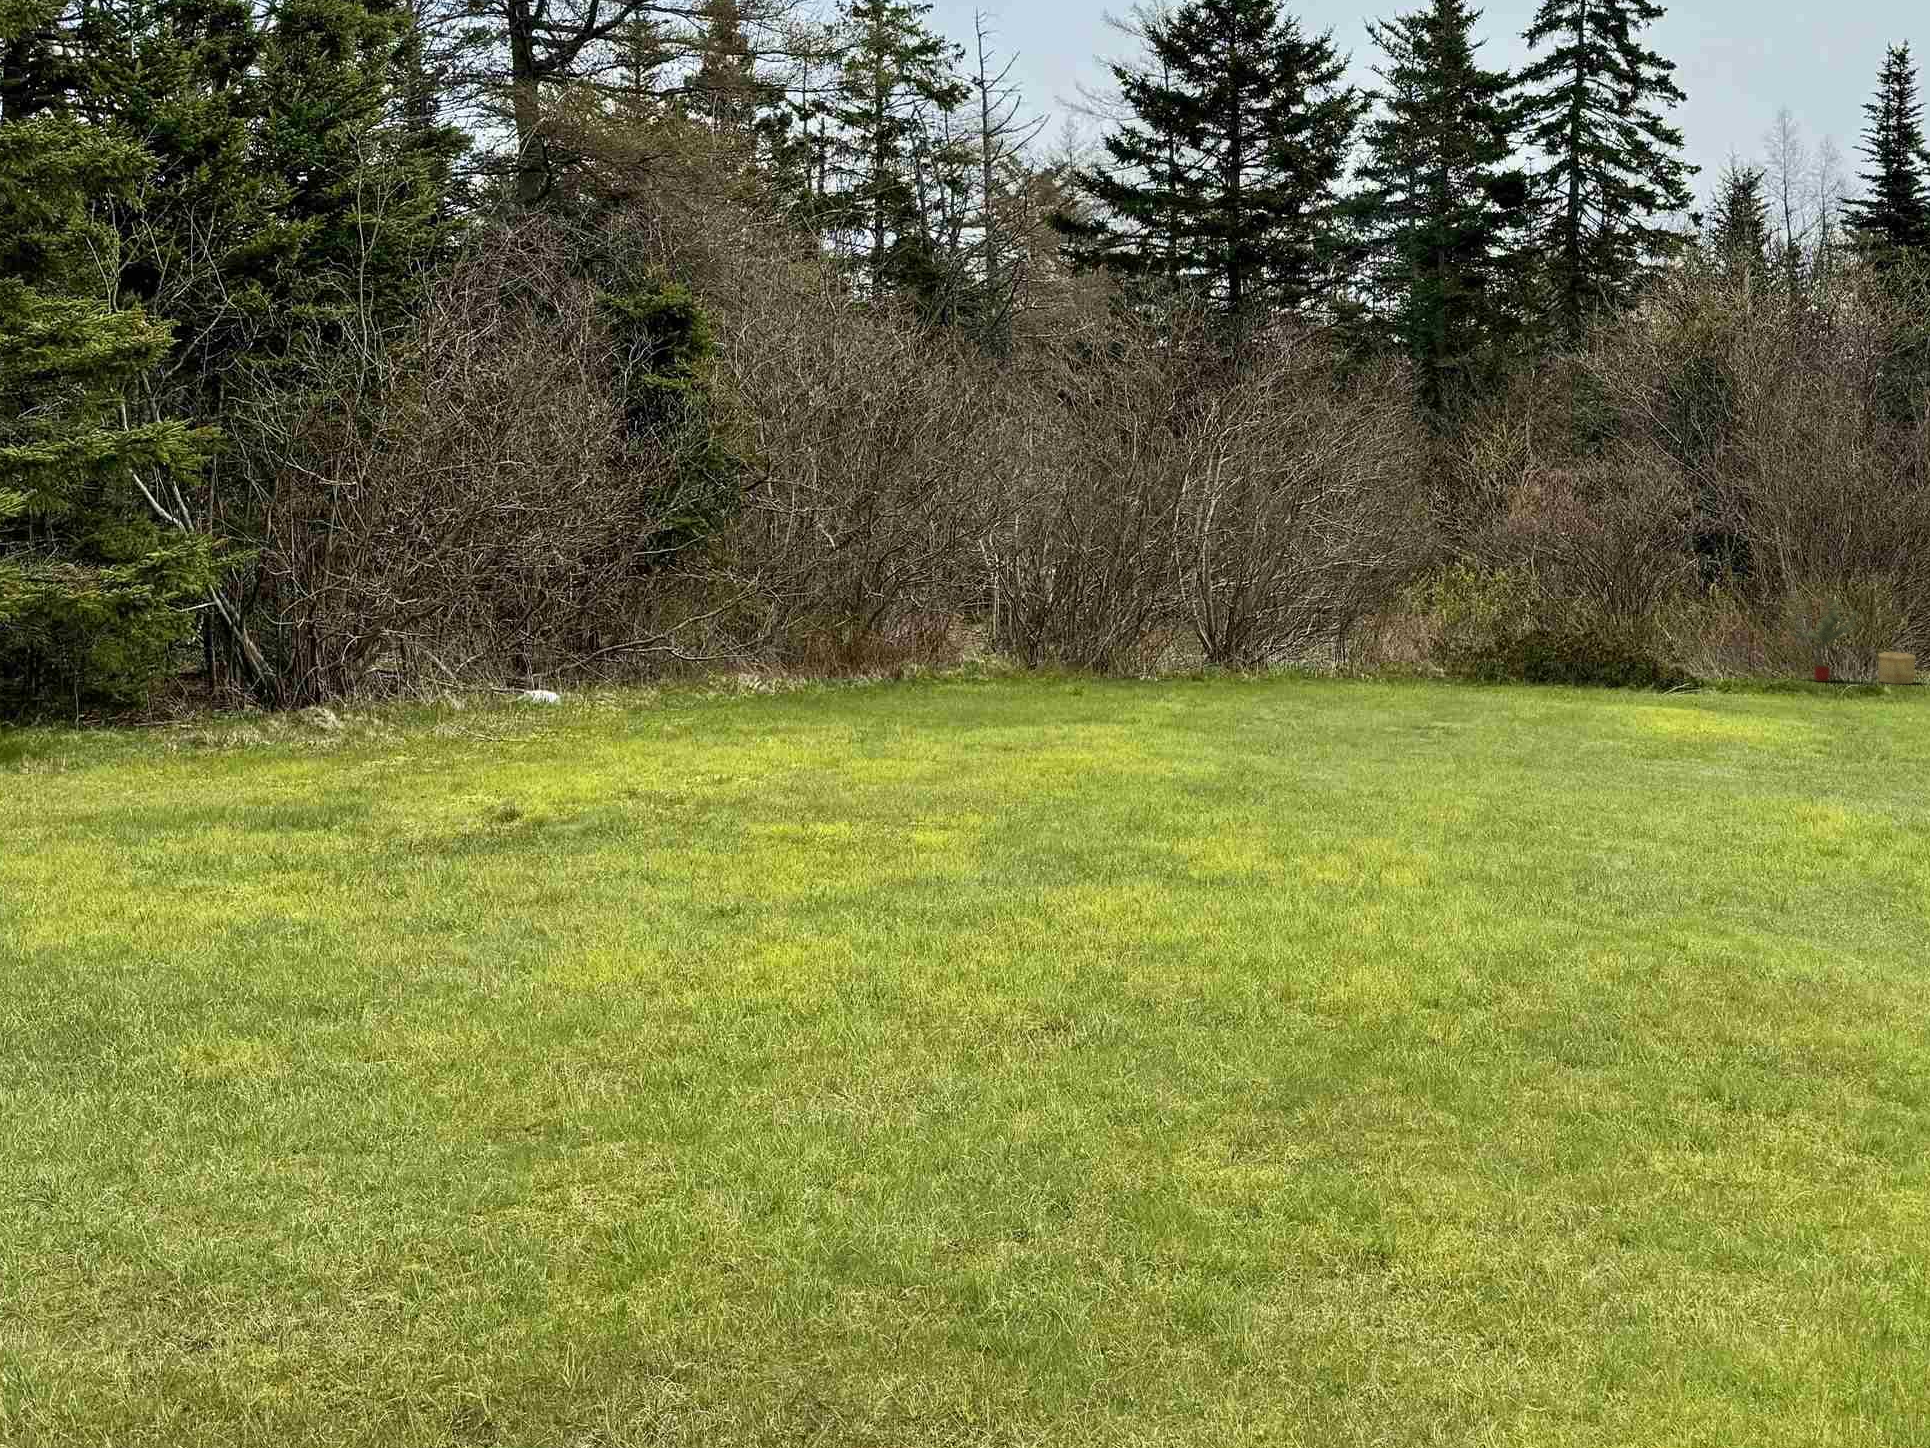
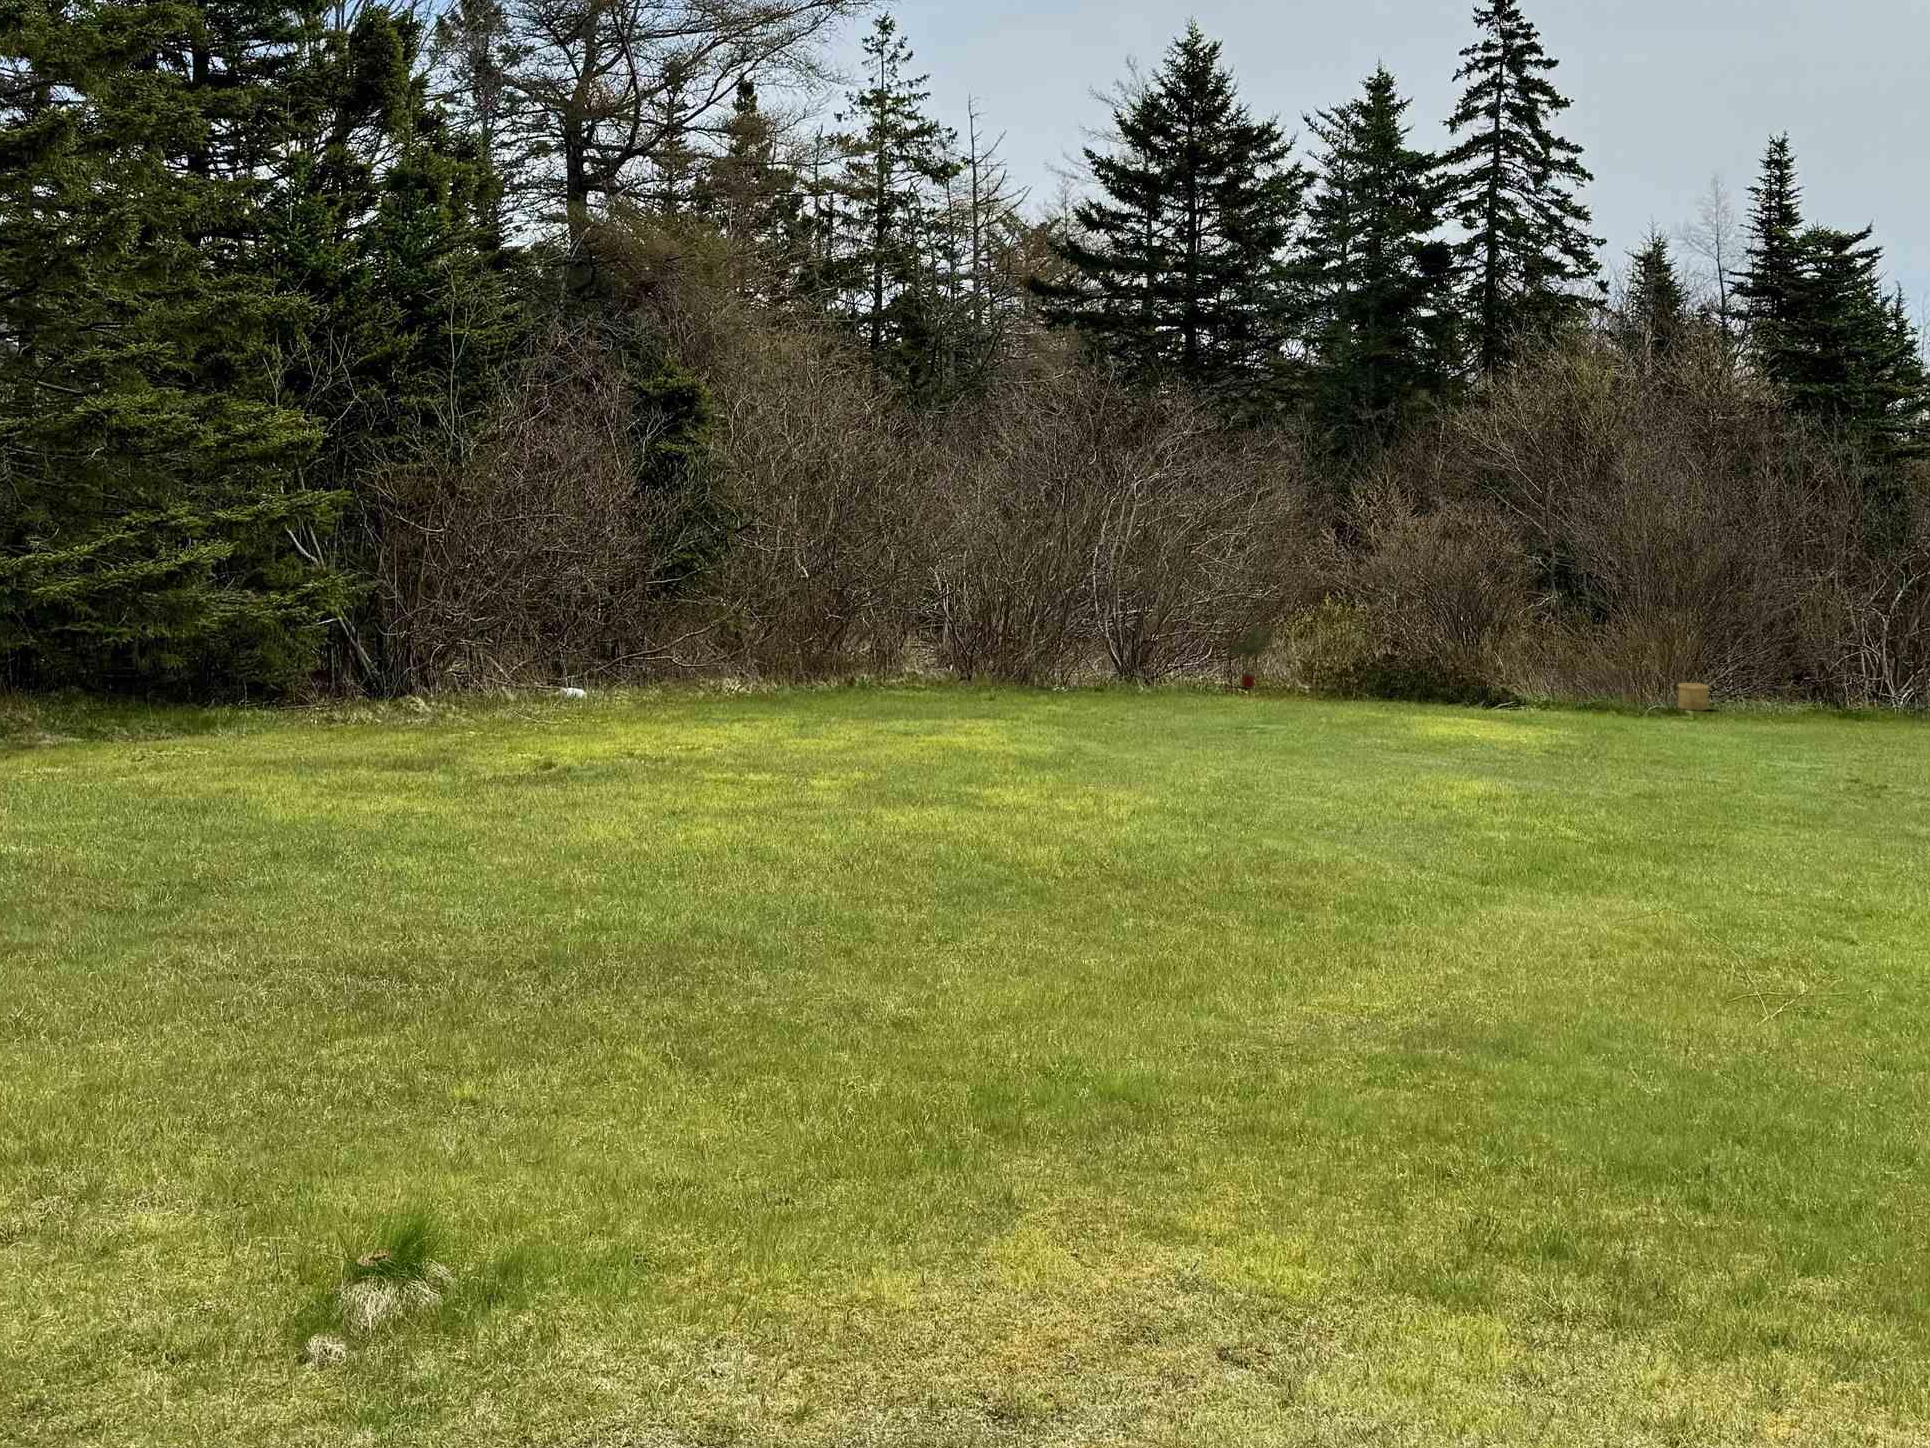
potted tree: present [1791,600,1858,682] -> present [1227,620,1274,688]

